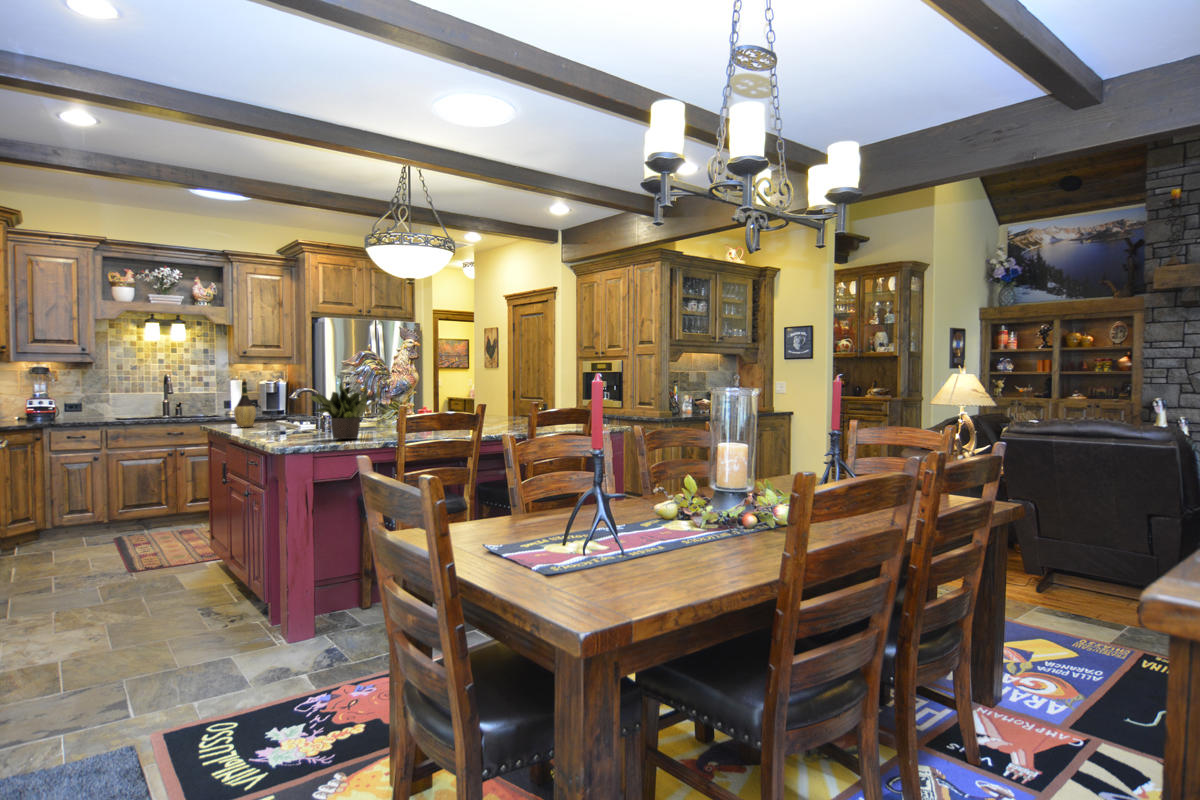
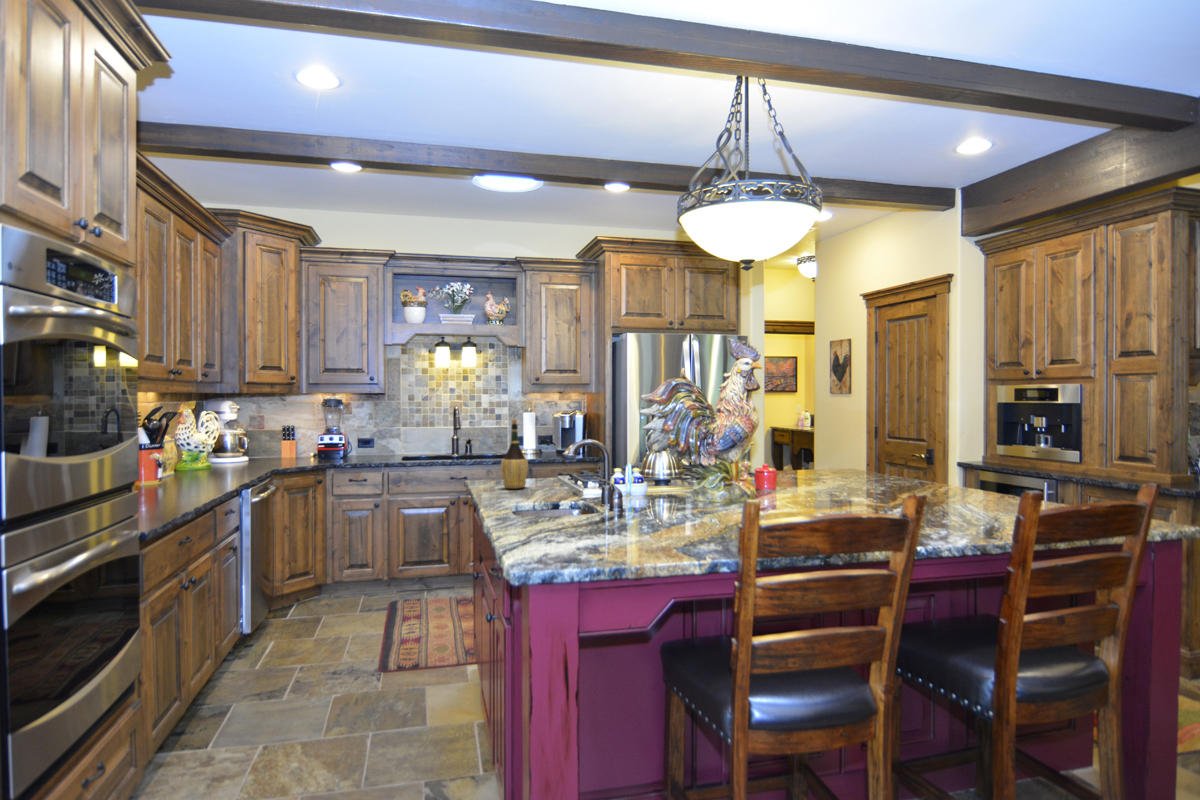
potted plant: present [311,383,369,439] -> none [586,435,685,538]

